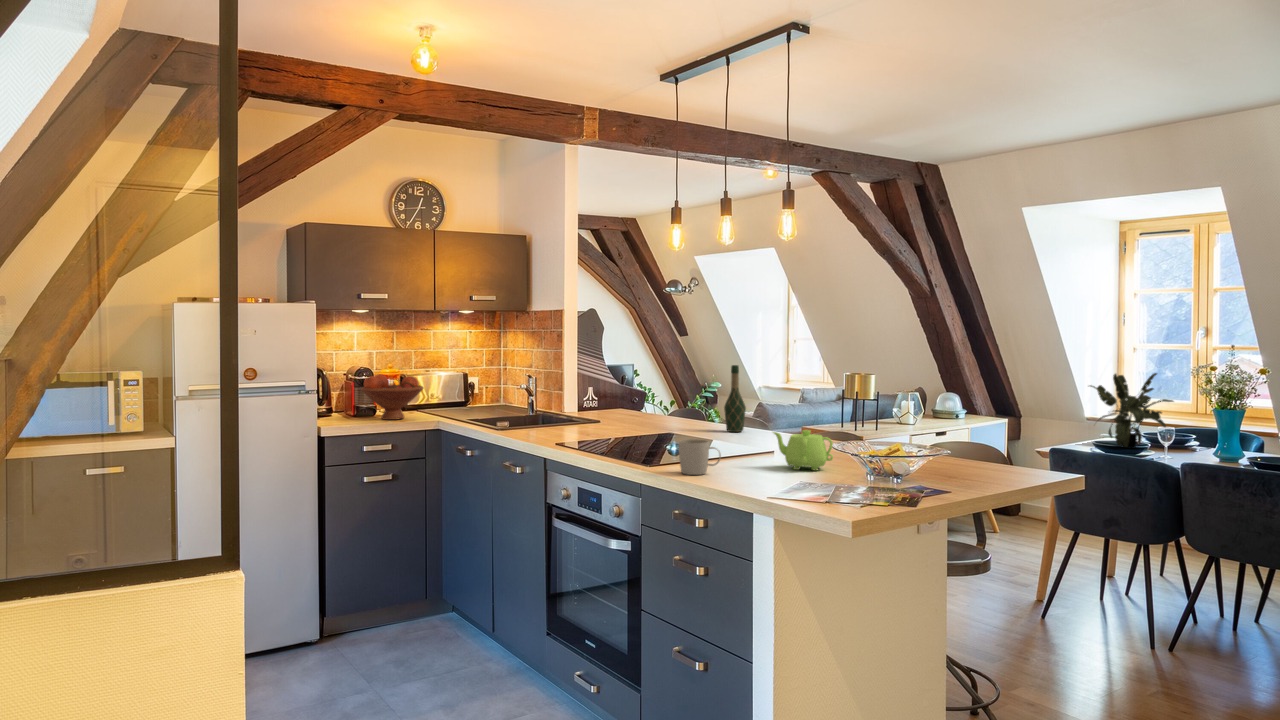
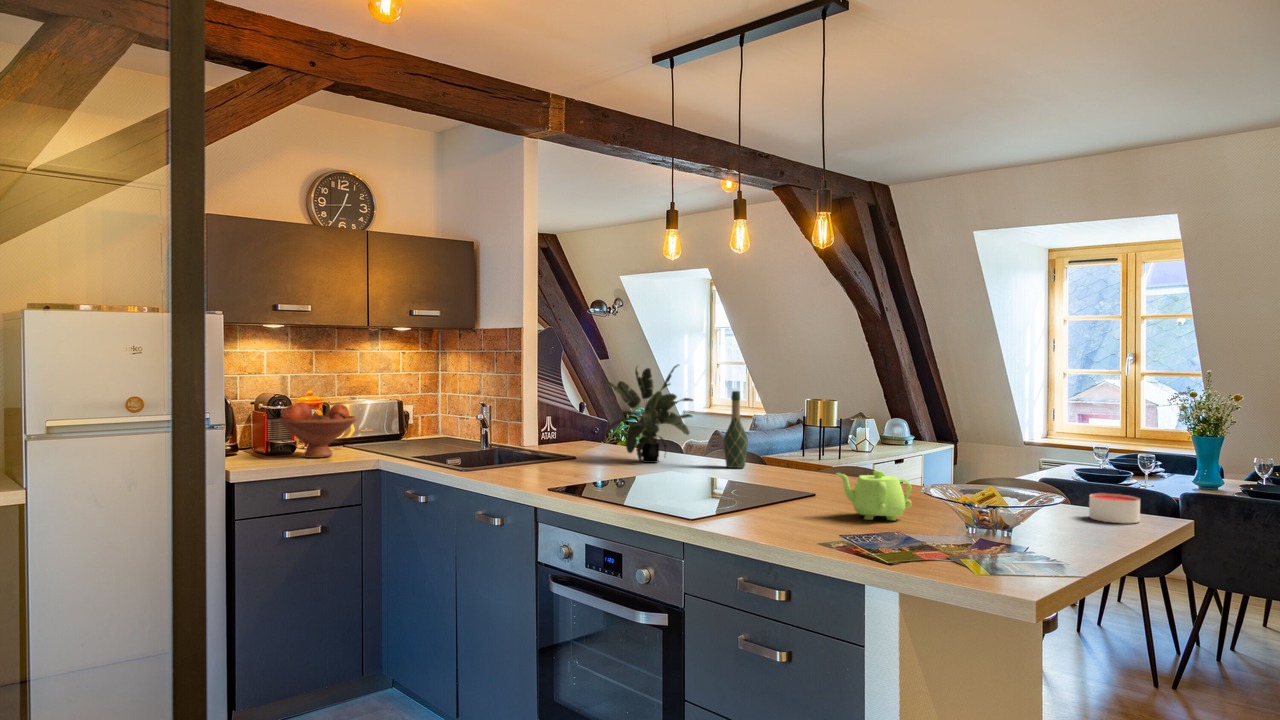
potted plant: present [1090,373,1173,449] -> present [604,365,693,463]
mug: present [679,440,721,475] -> none [737,485,789,531]
candle: none [992,452,1033,477] -> present [1089,493,1140,523]

